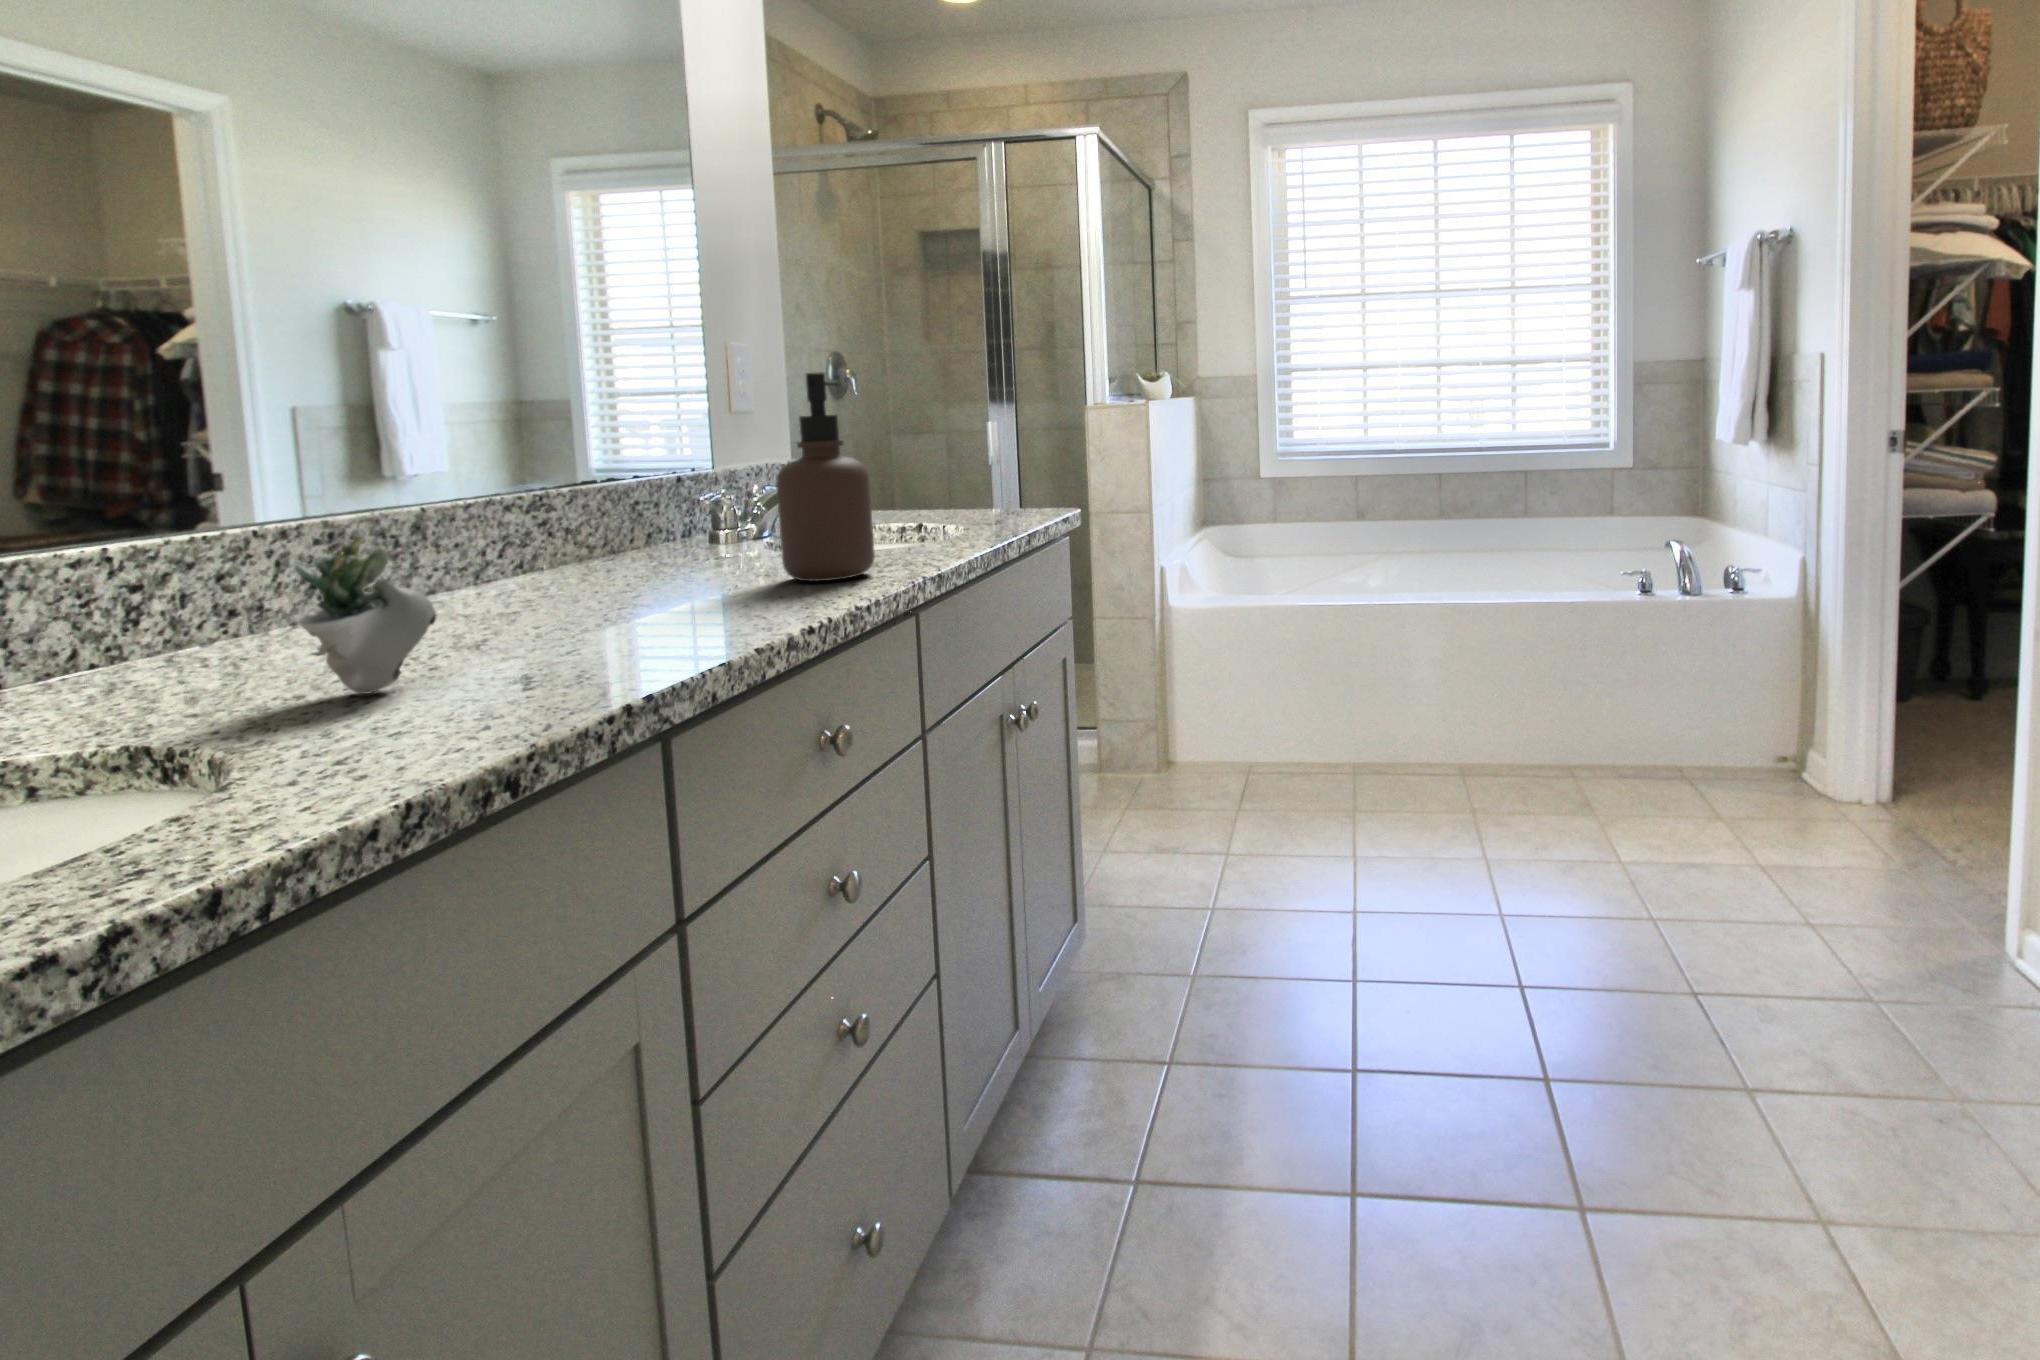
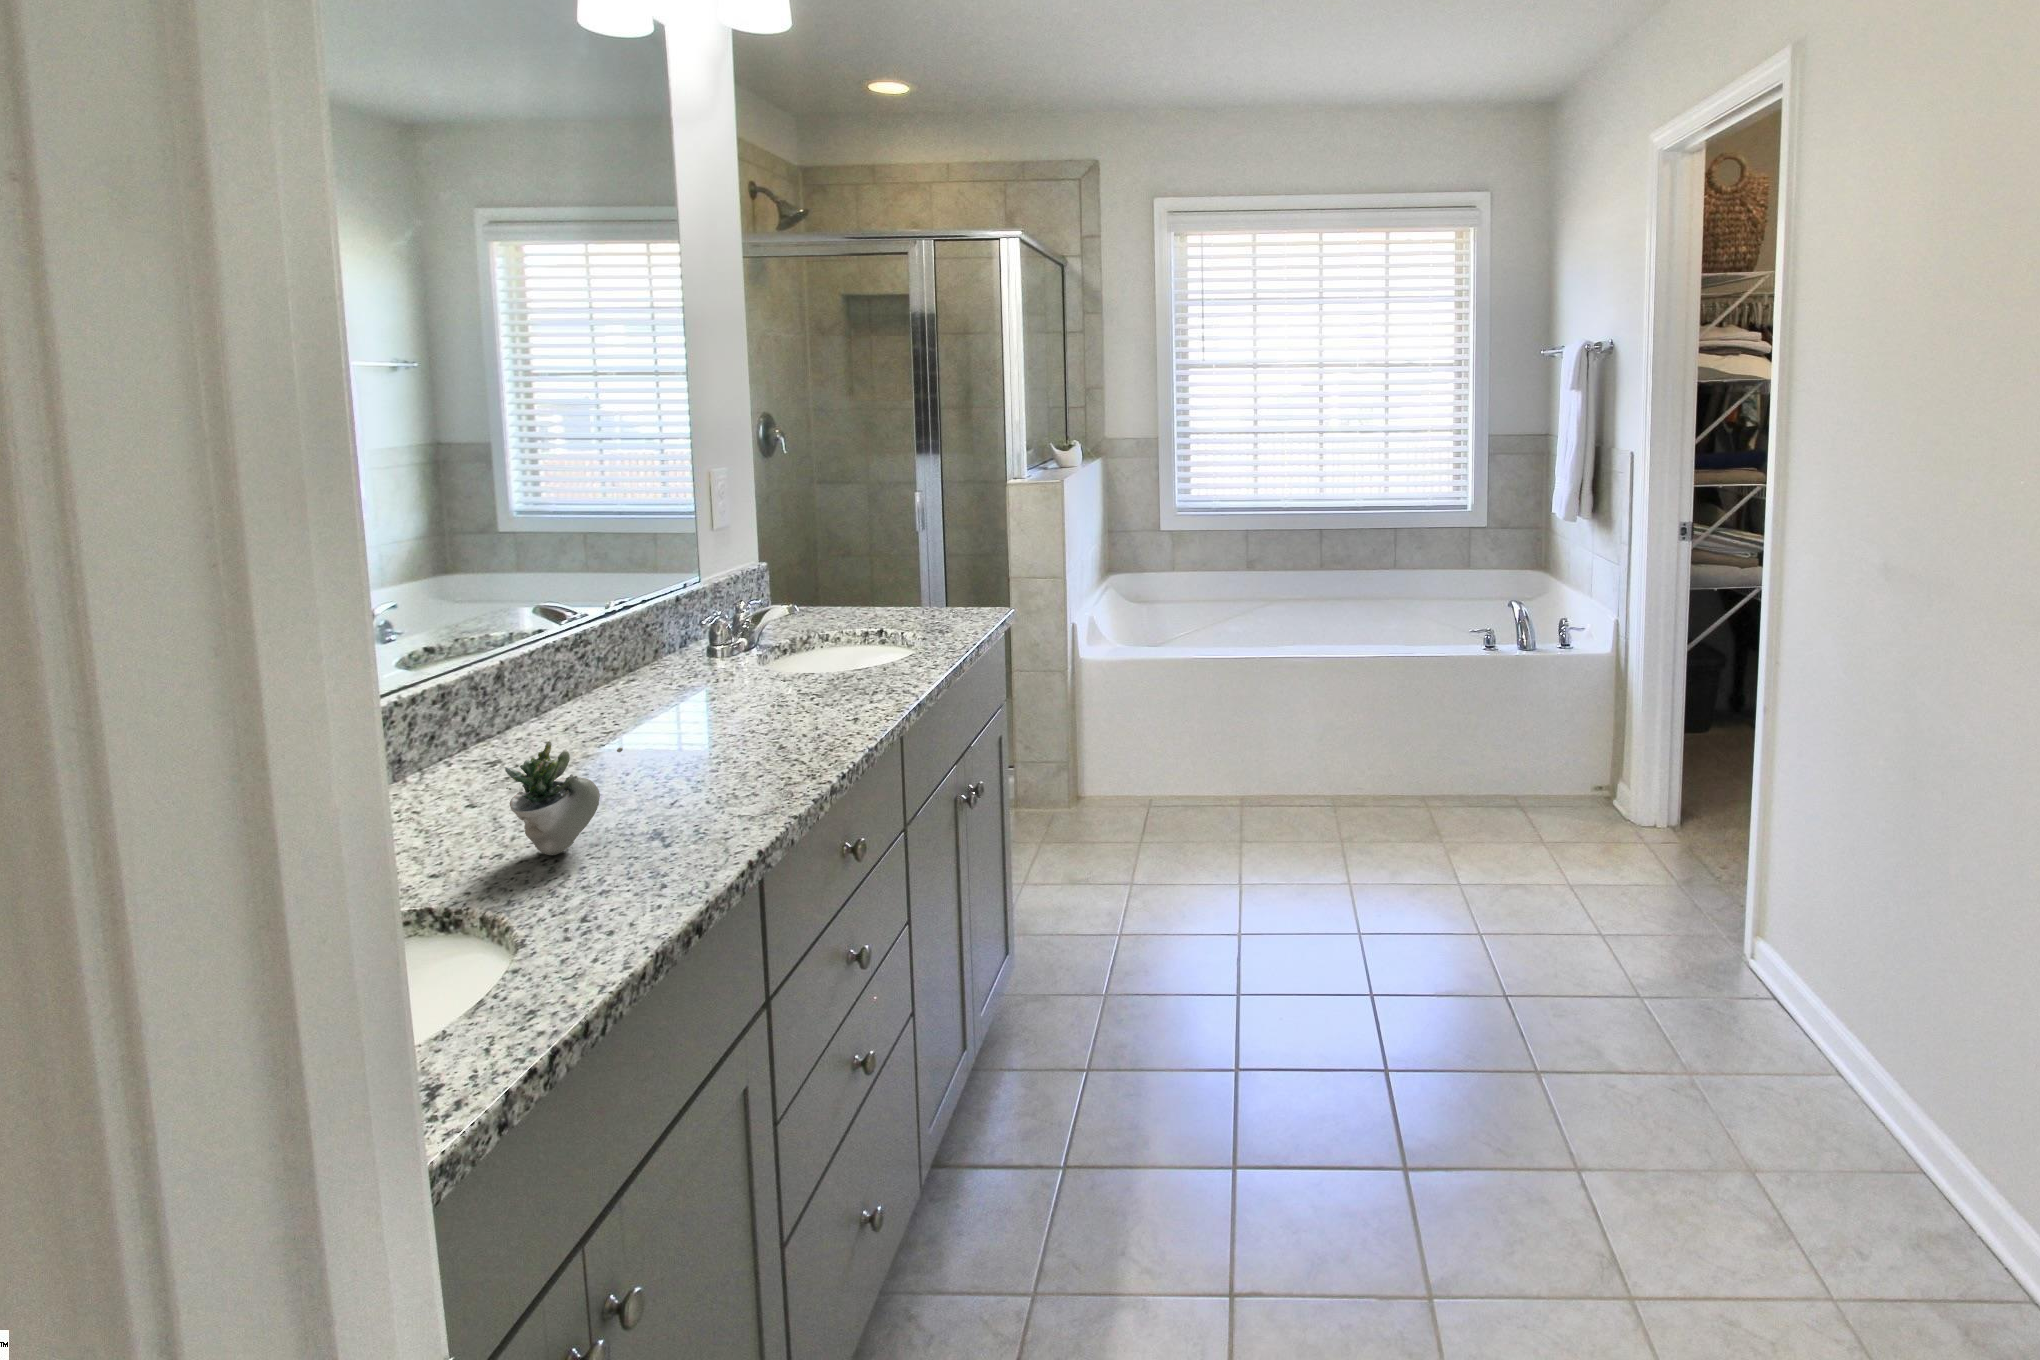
soap dispenser: present [776,372,875,581] -> none [797,550,873,715]

